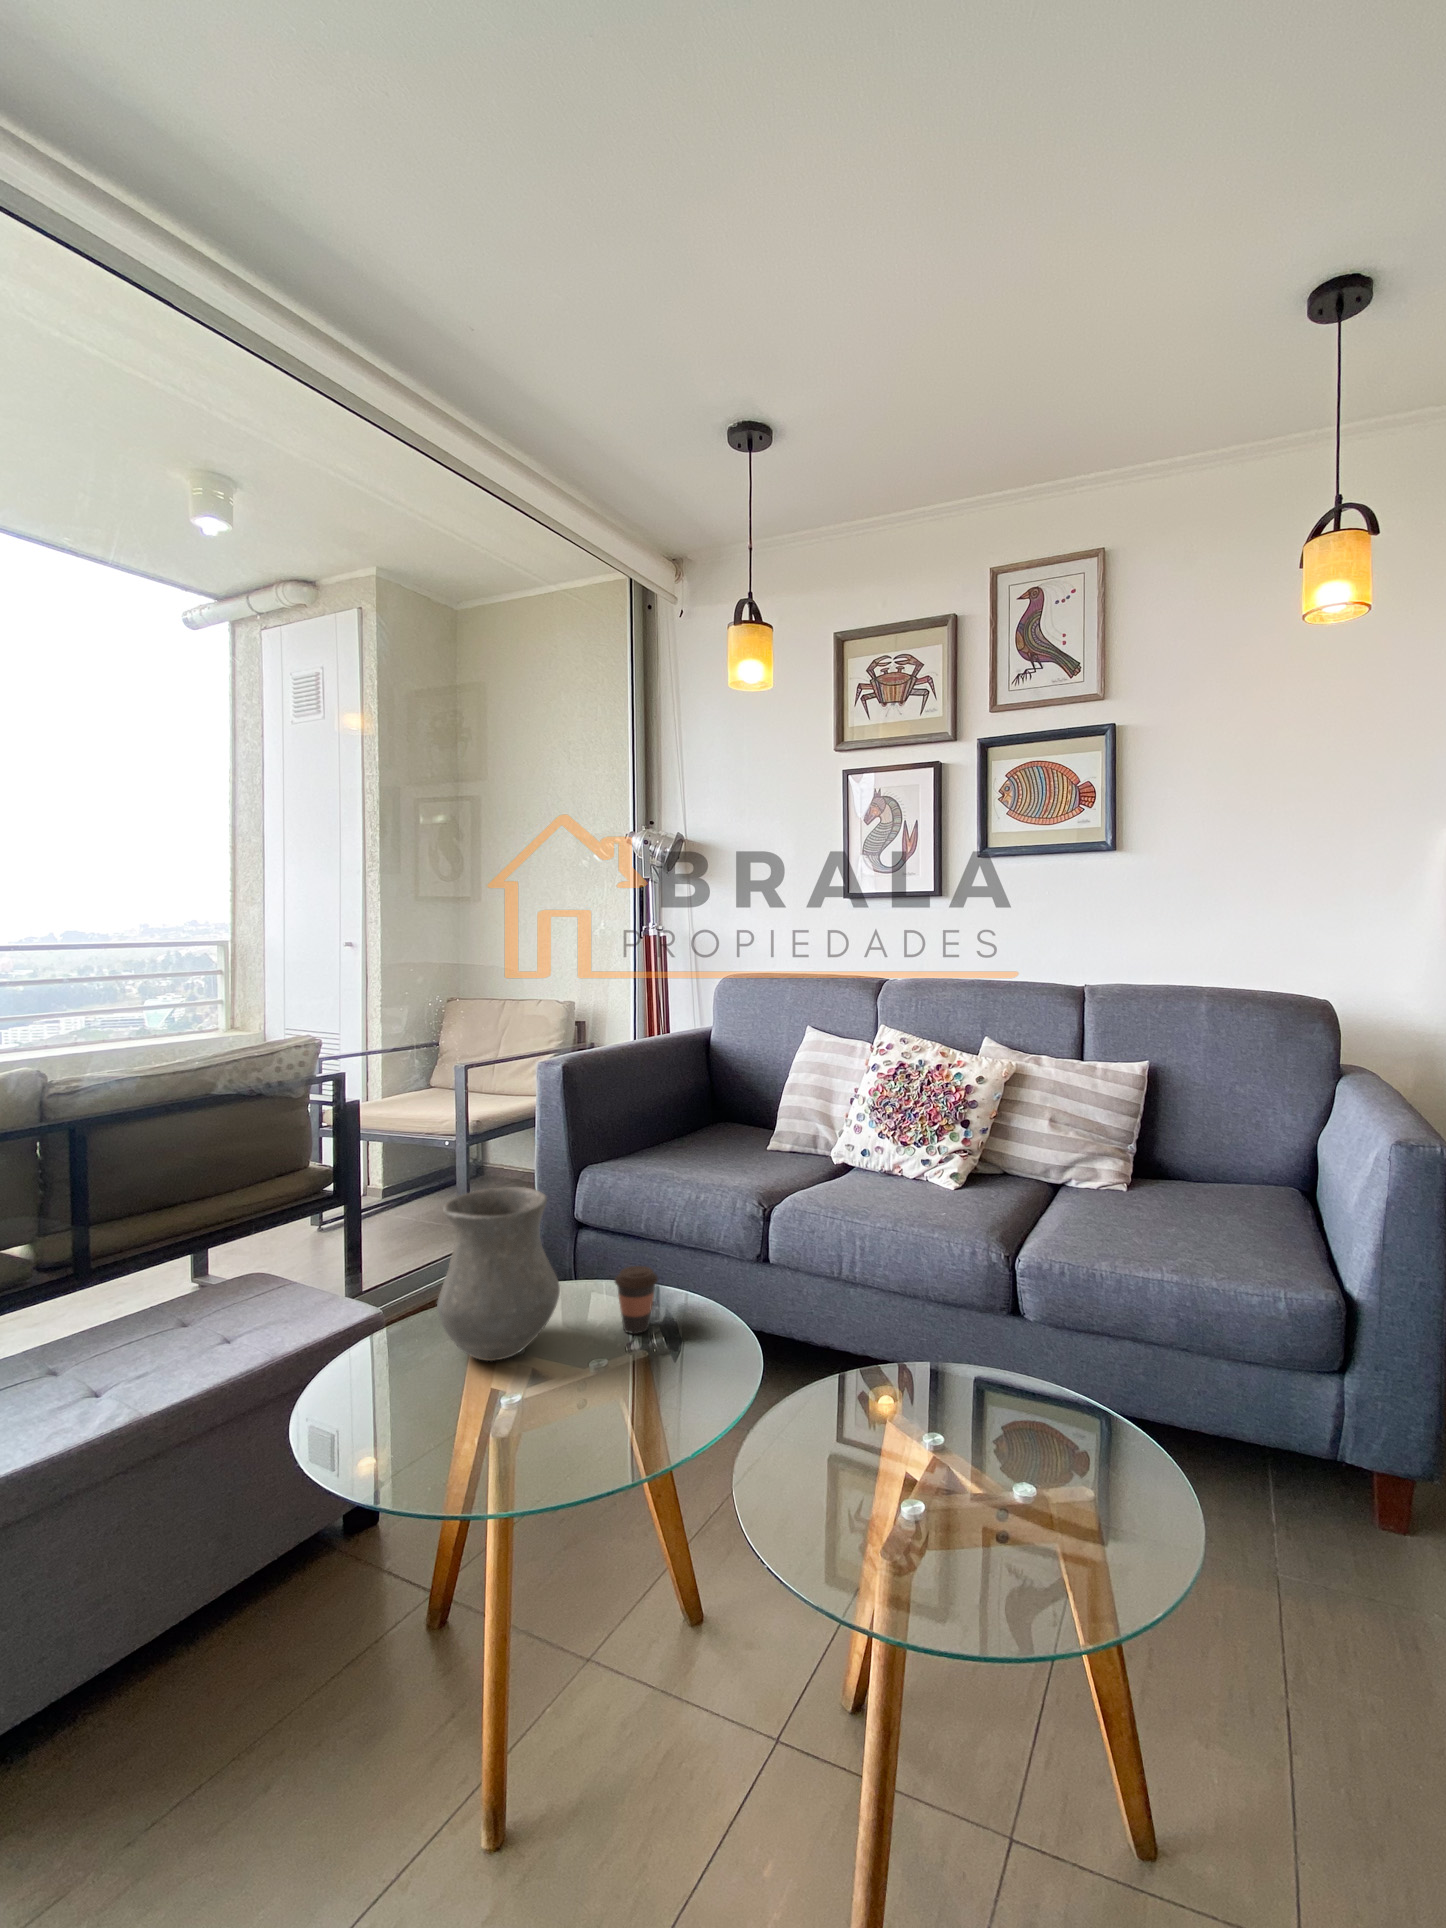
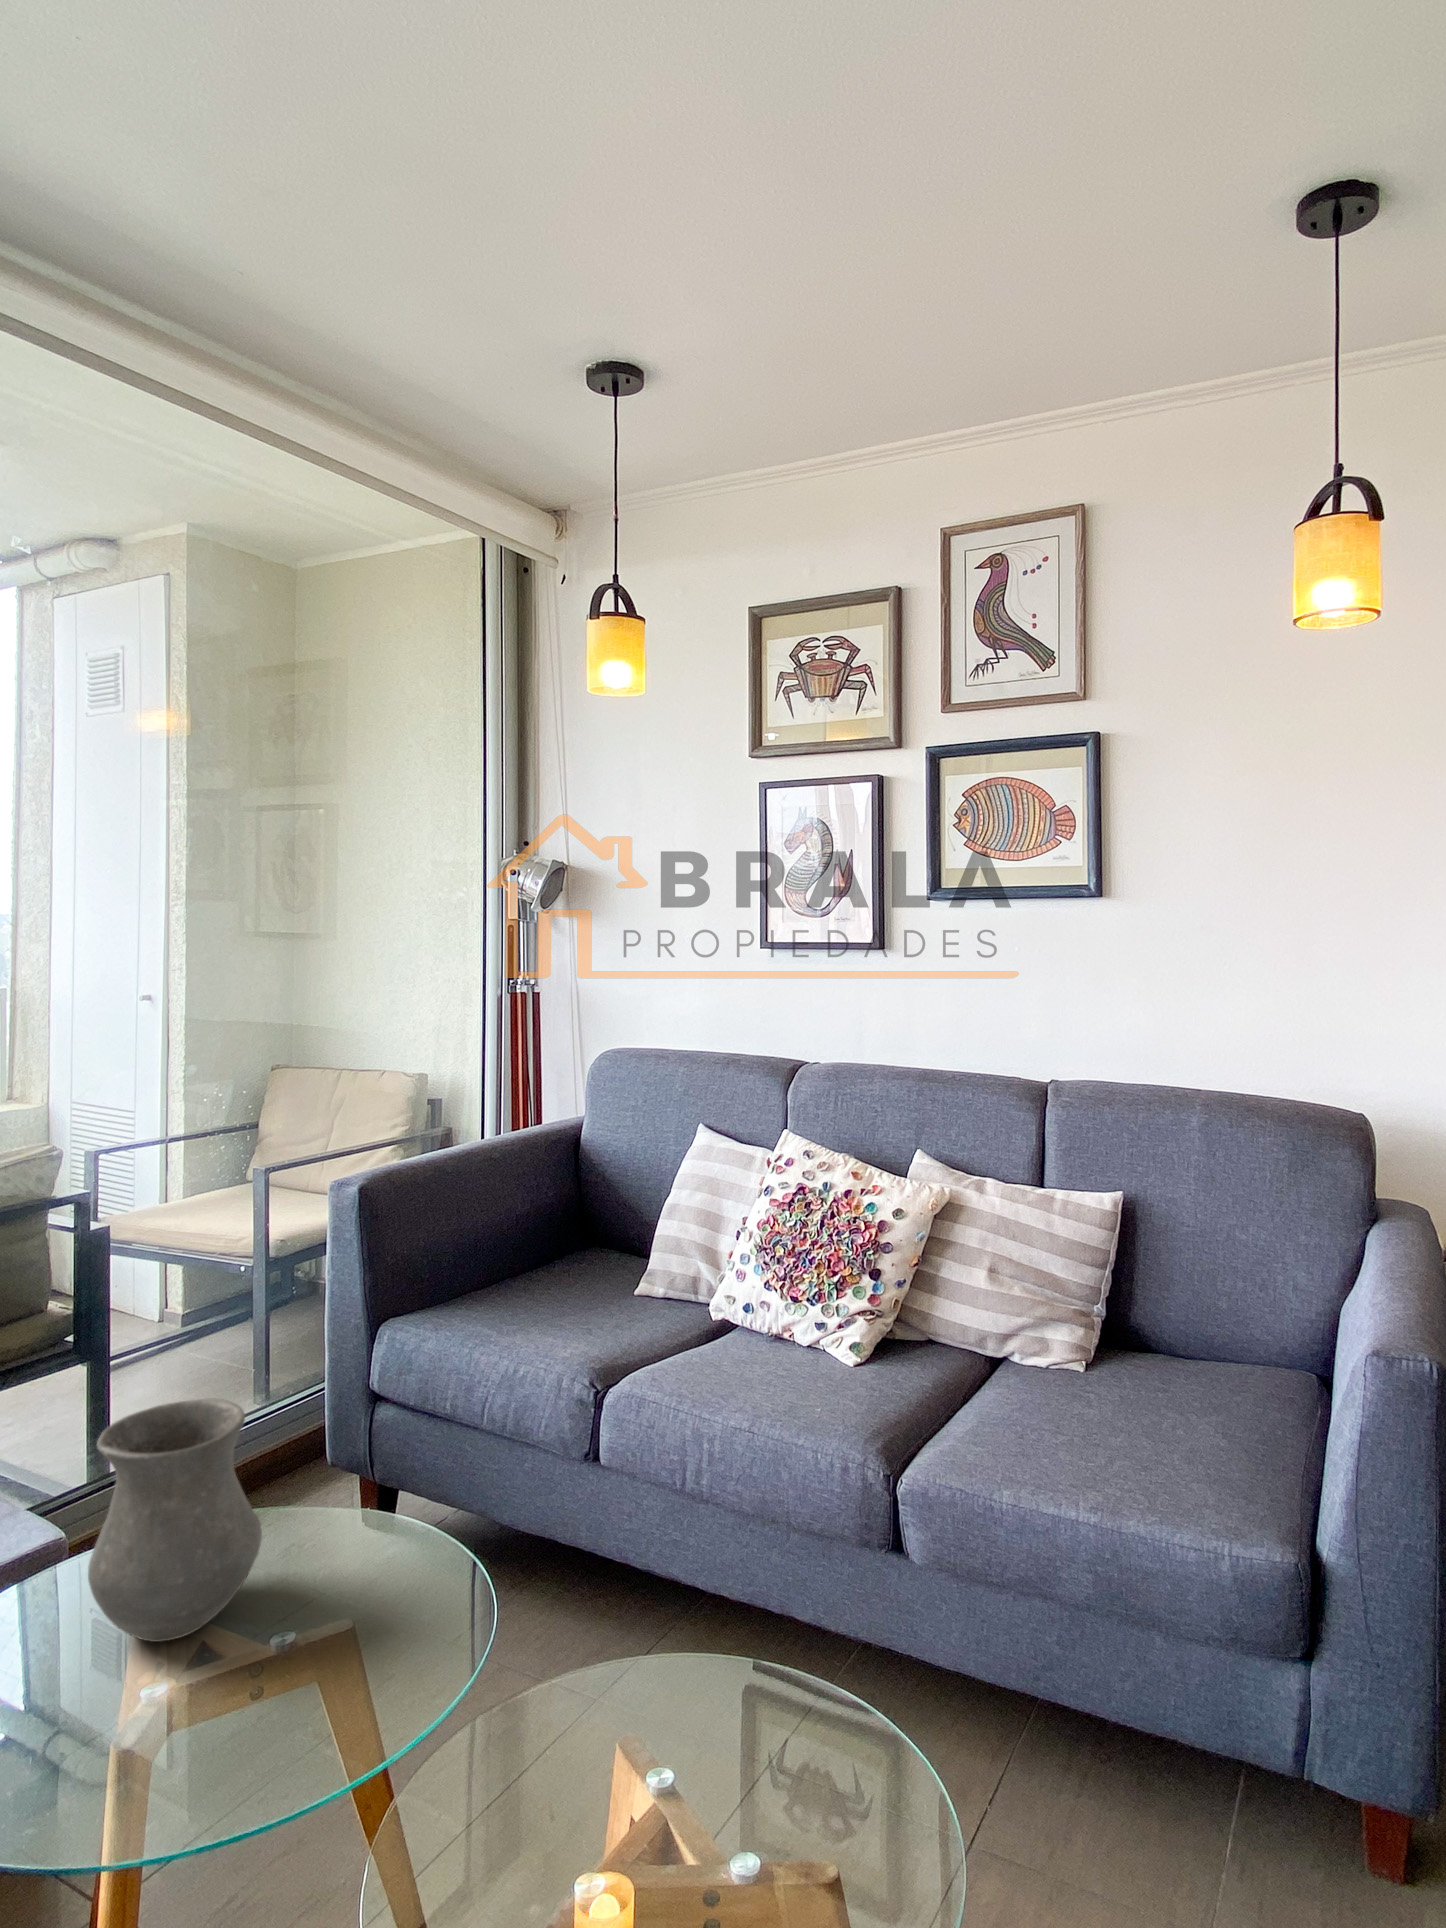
coffee cup: present [615,1266,658,1334] -> none [343,1500,404,1594]

